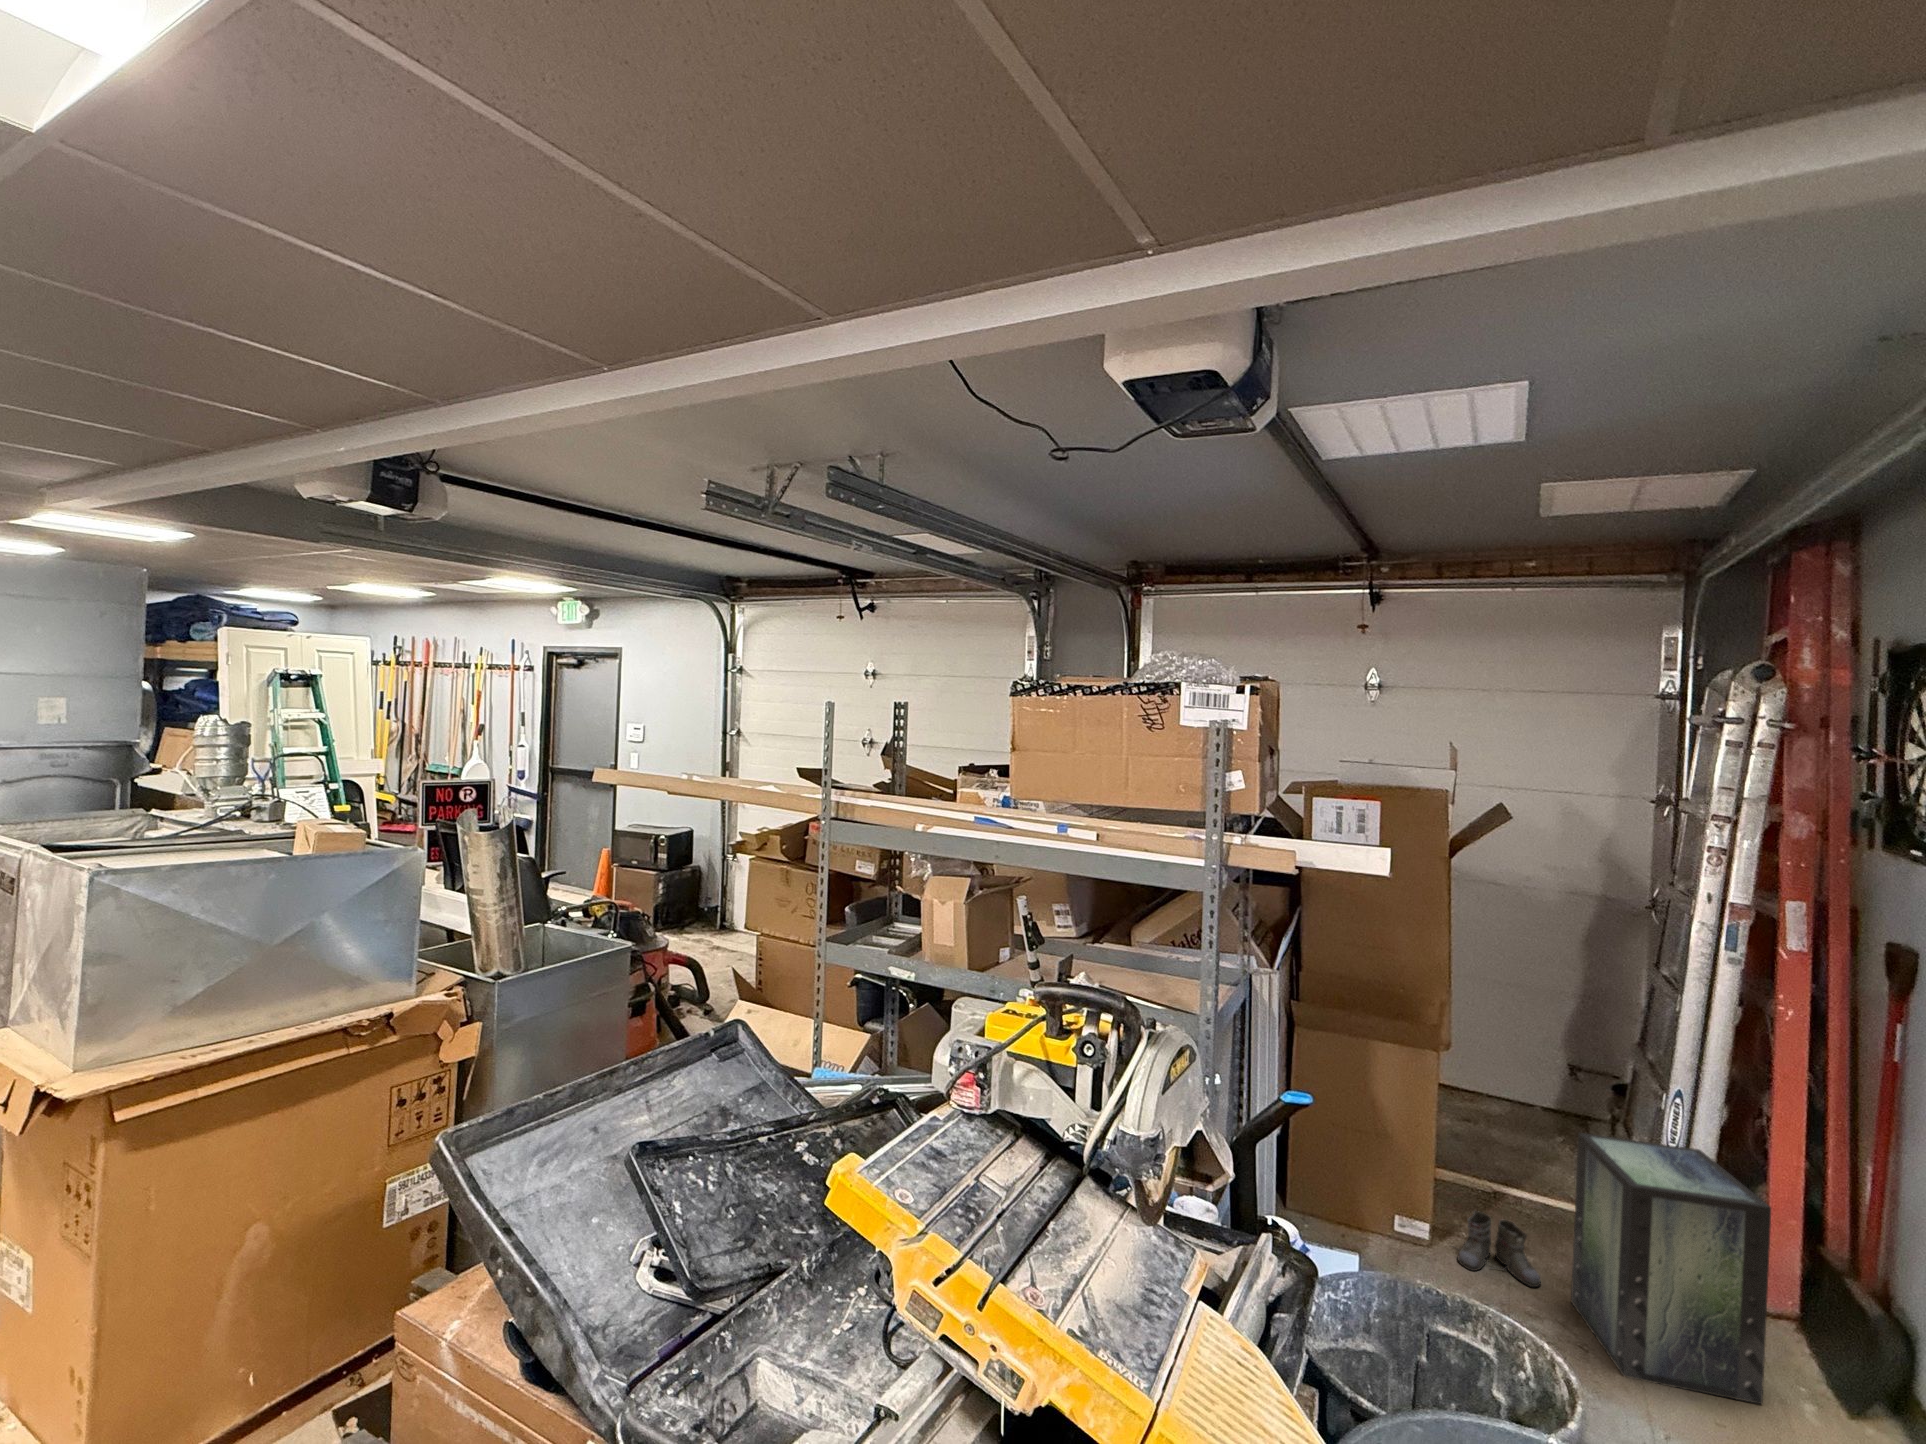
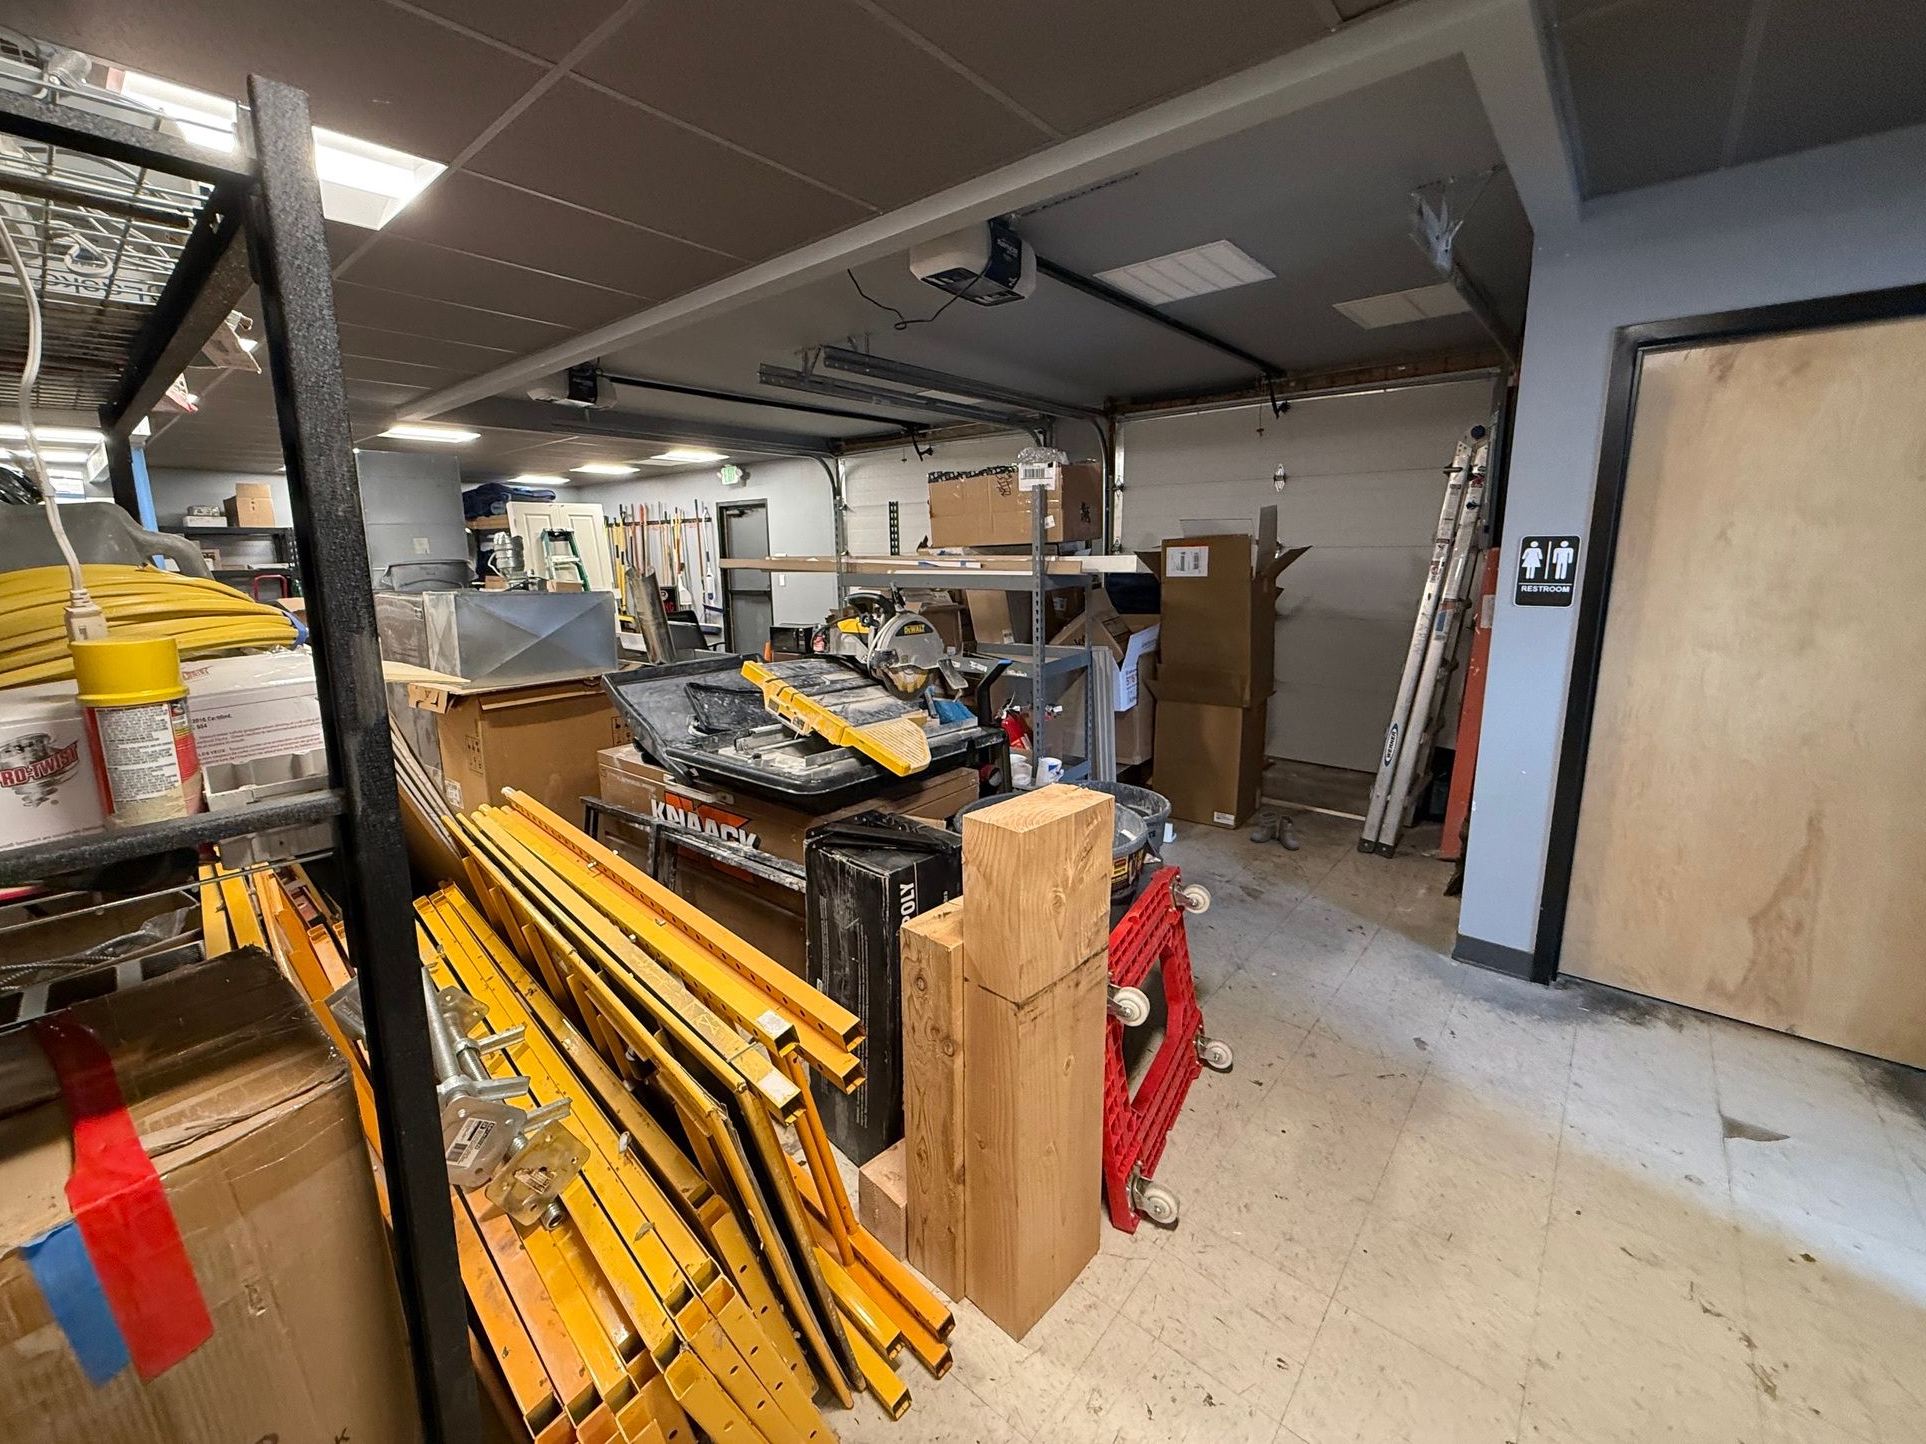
storage box: present [1571,1133,1771,1404] -> none [1312,753,1410,895]

